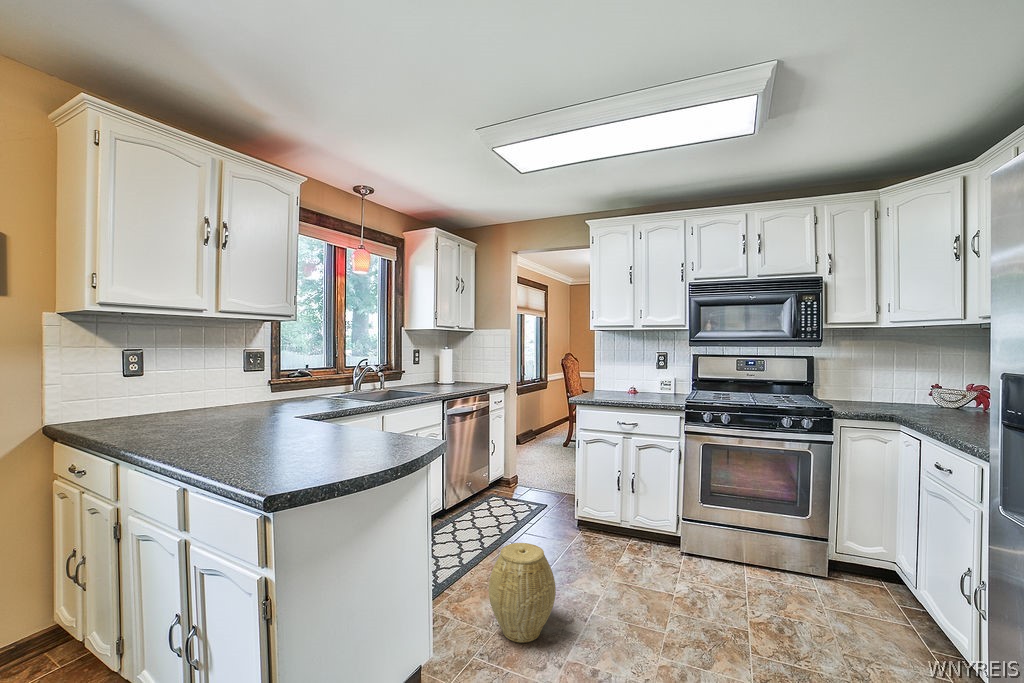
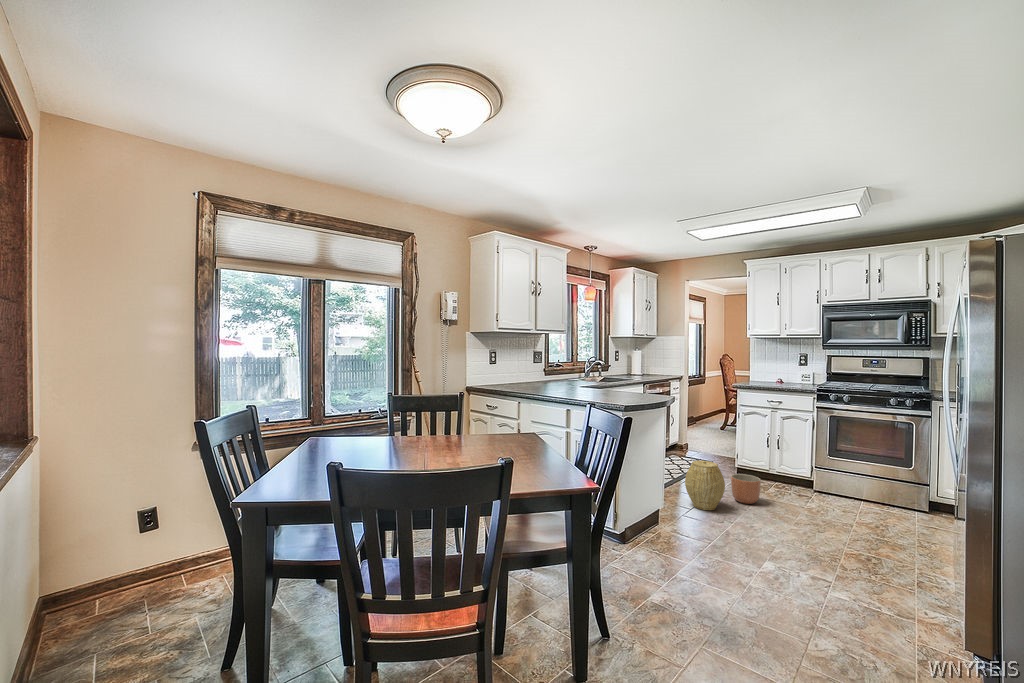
planter: none [567,551,612,608] -> present [731,474,761,504]

